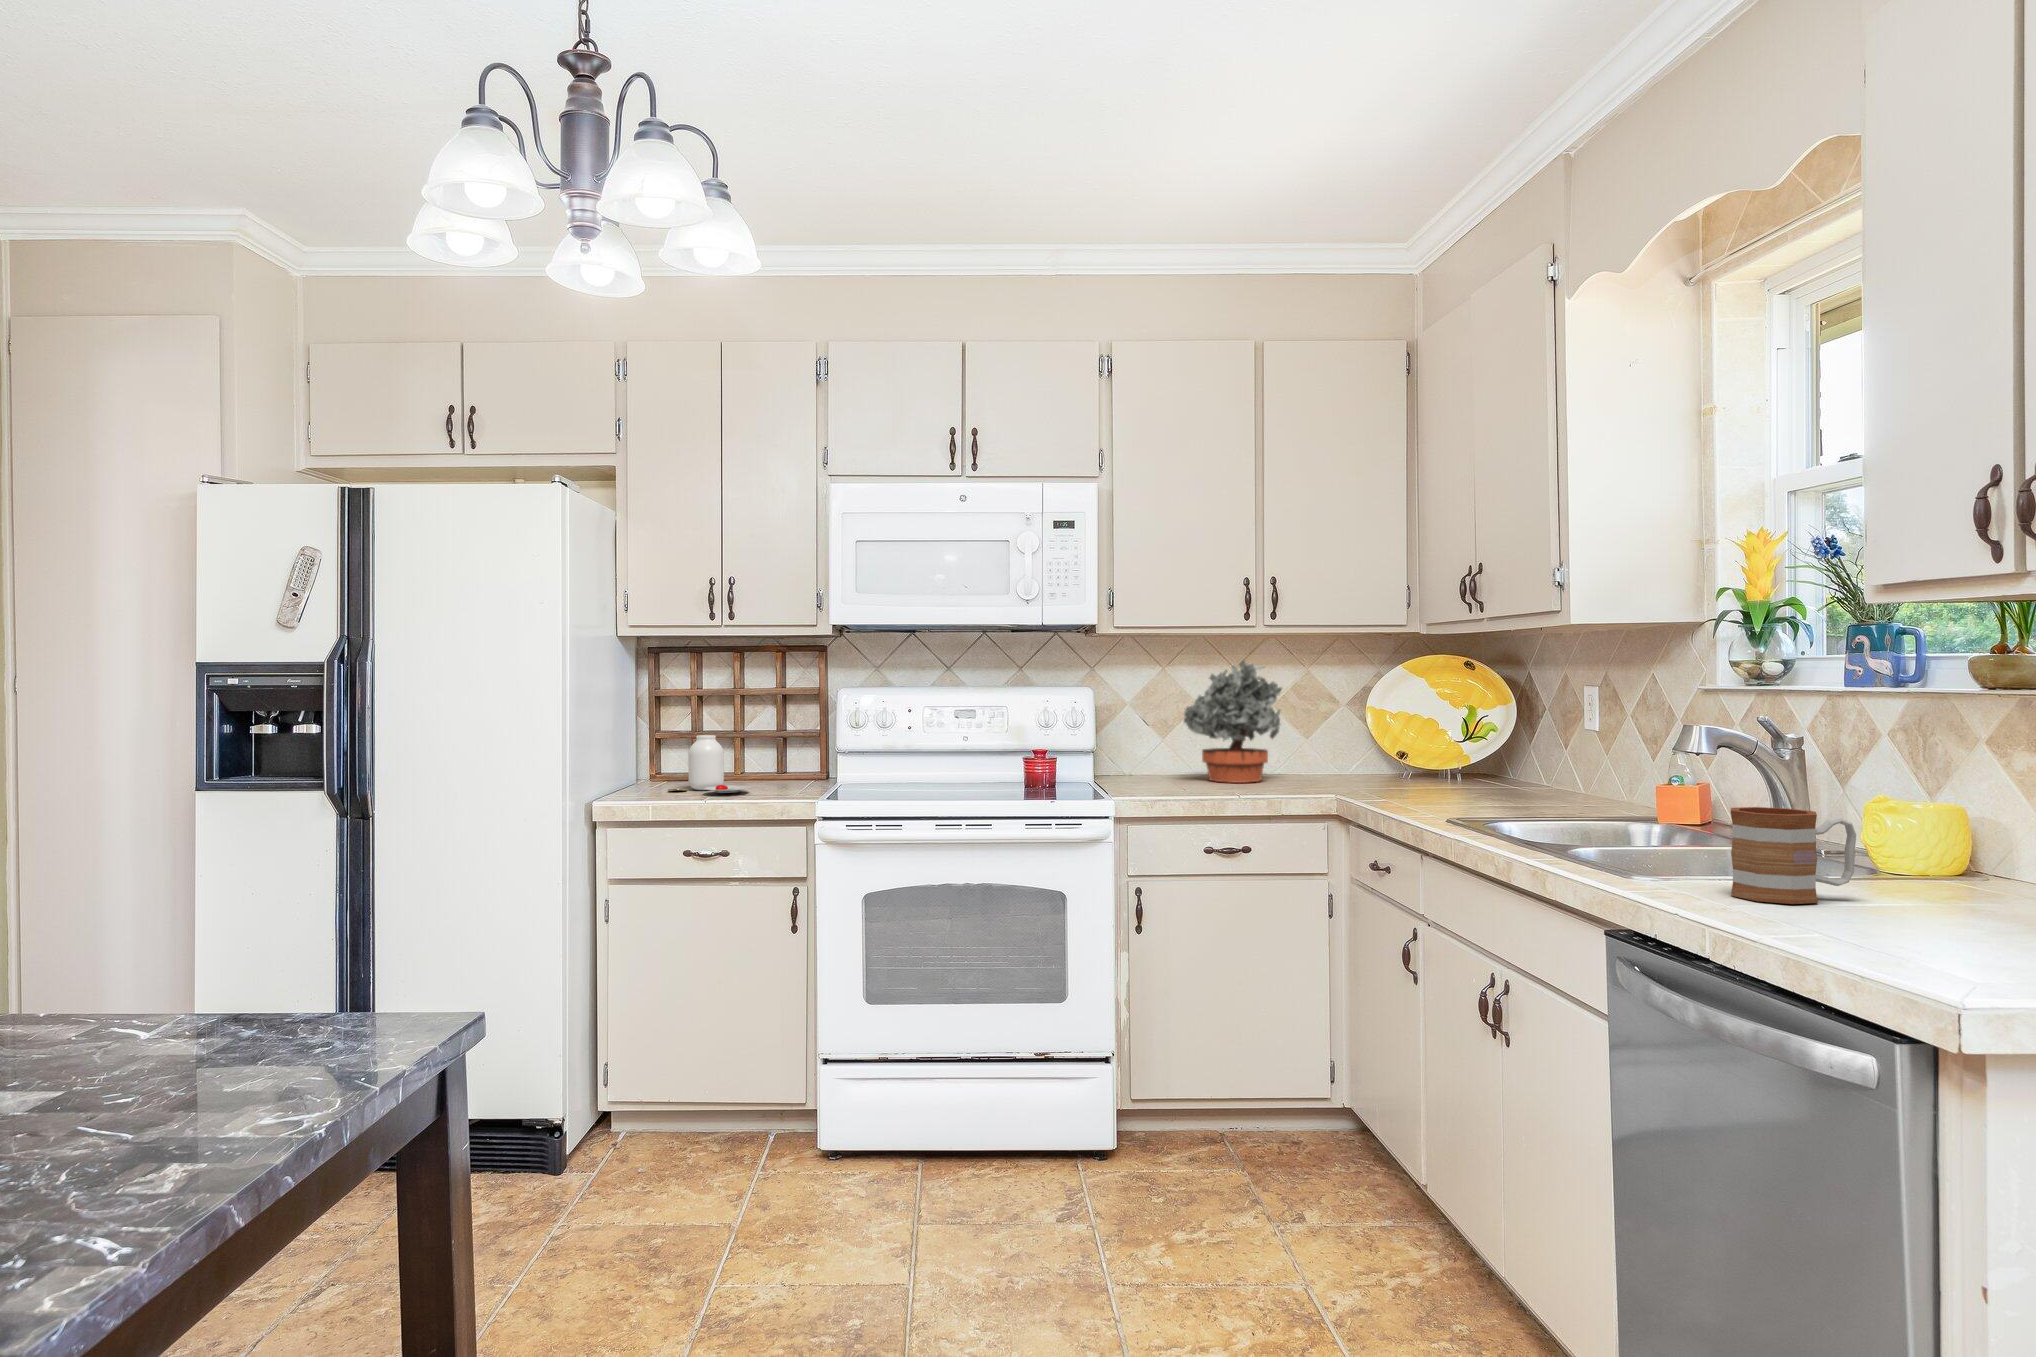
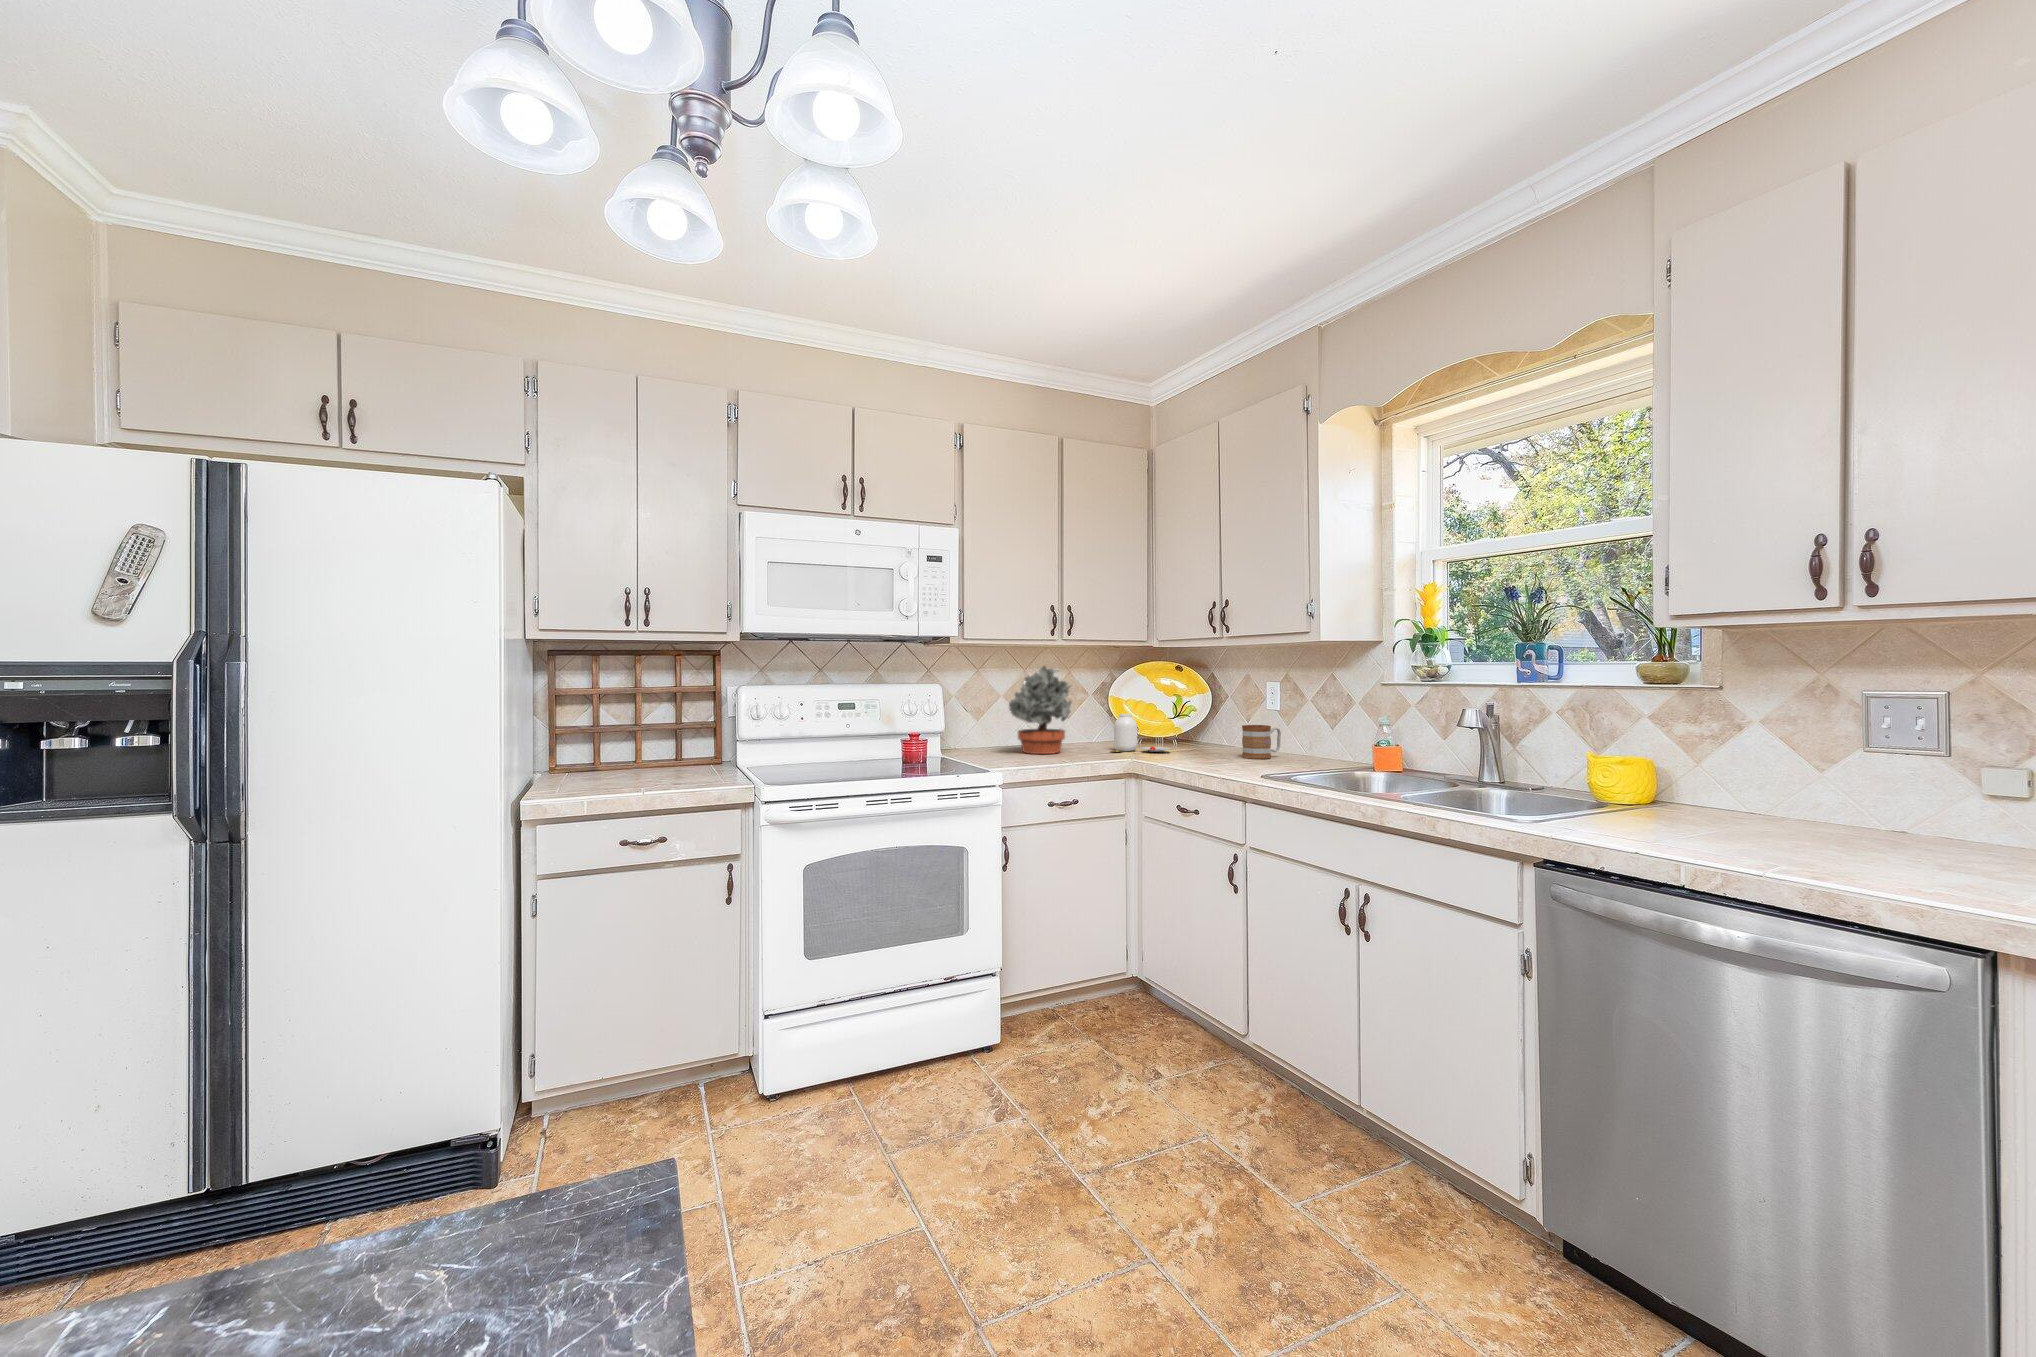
jar: present [668,735,750,793] -> present [1110,714,1171,752]
mug: present [1730,807,1856,904] -> present [1242,725,1281,759]

